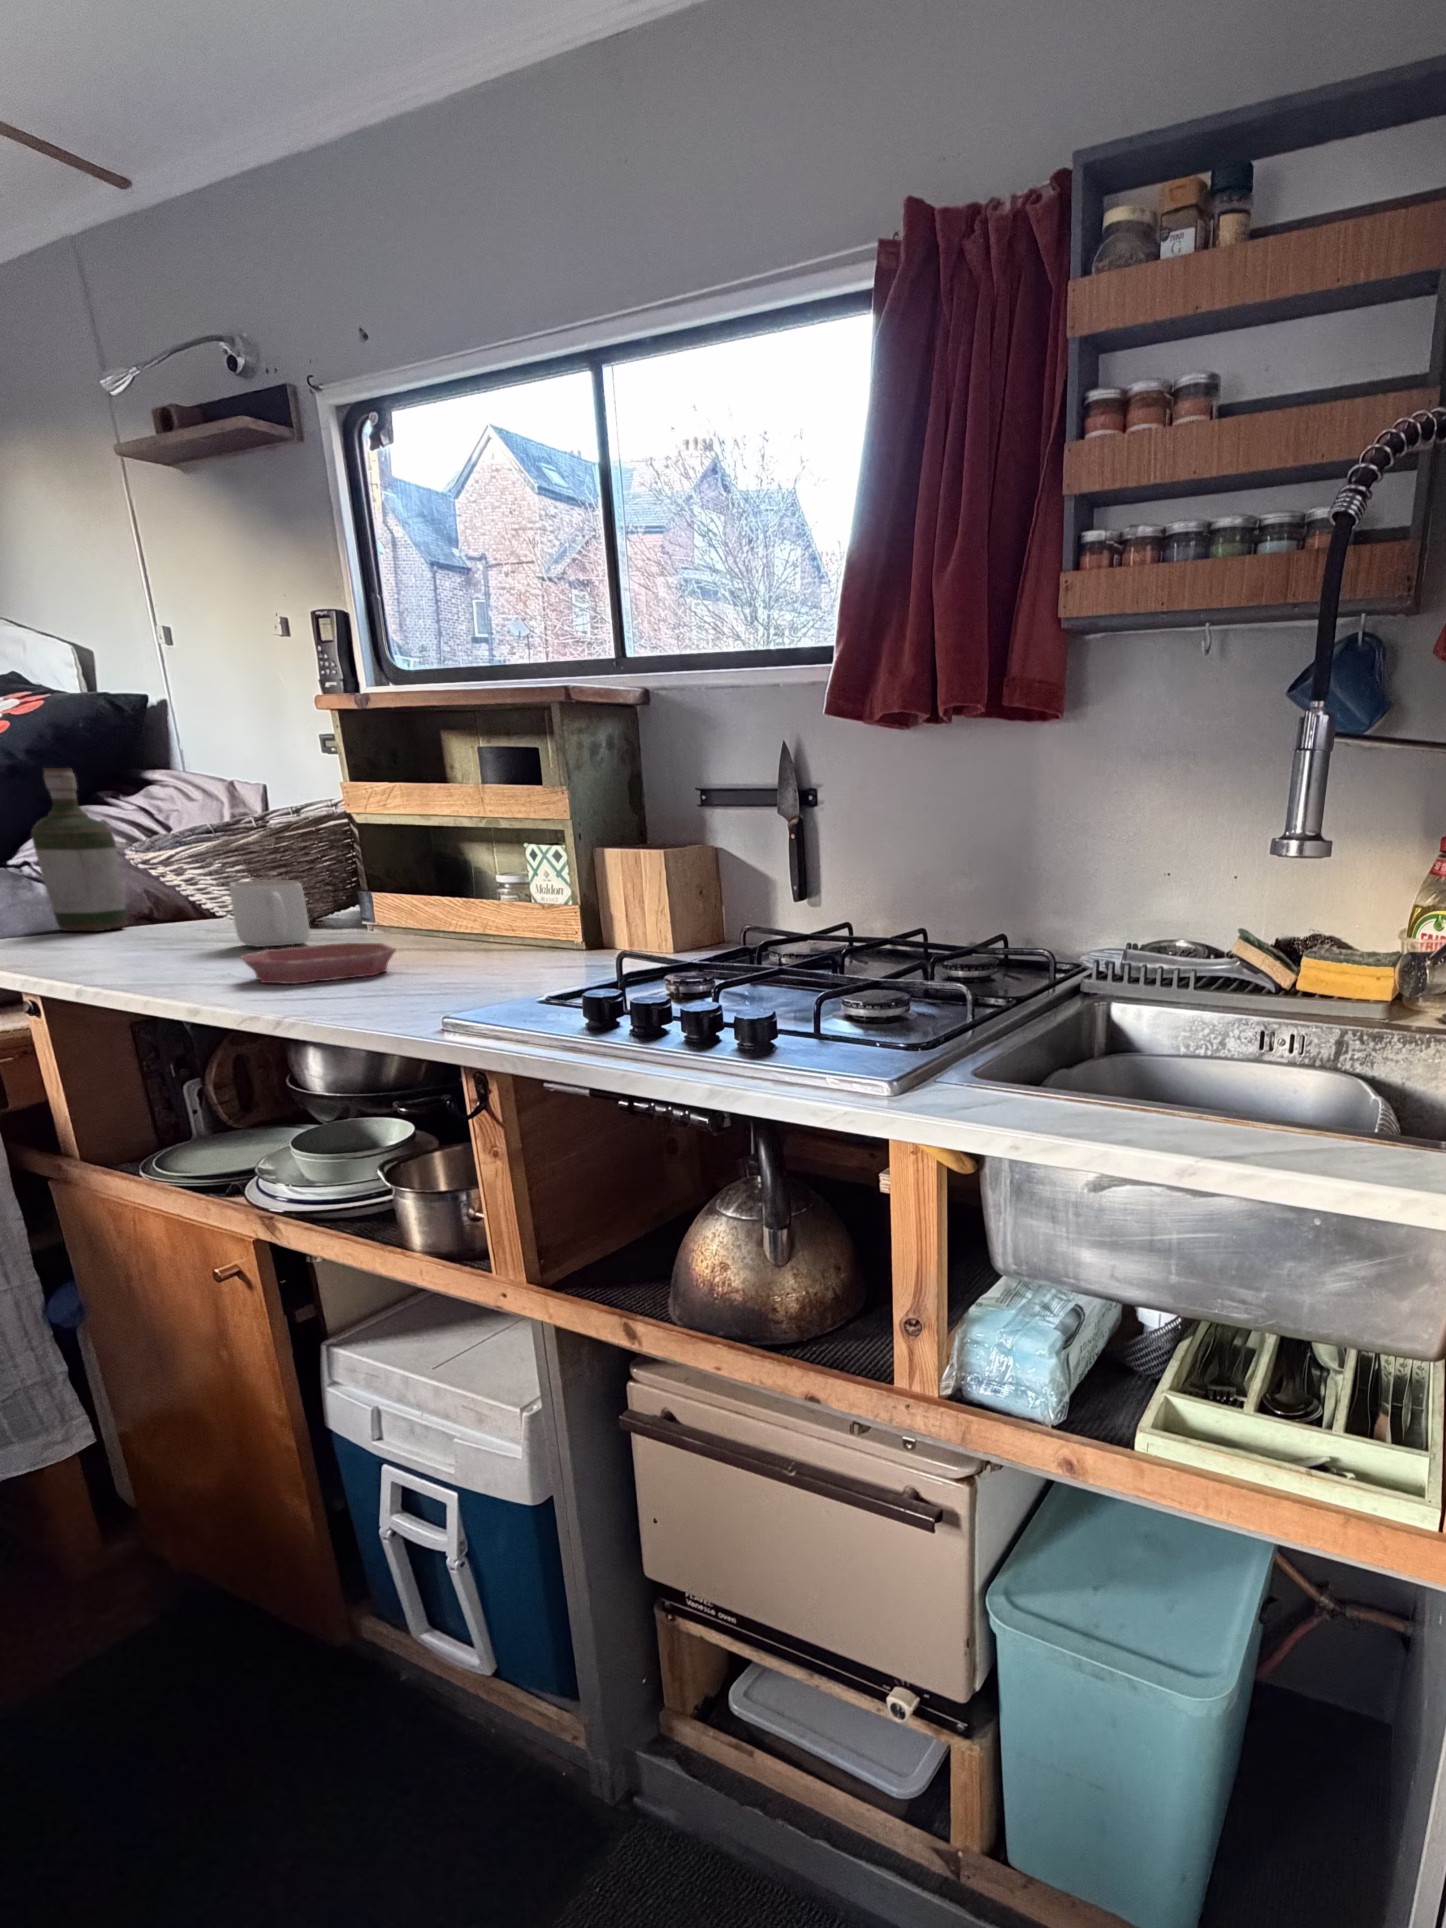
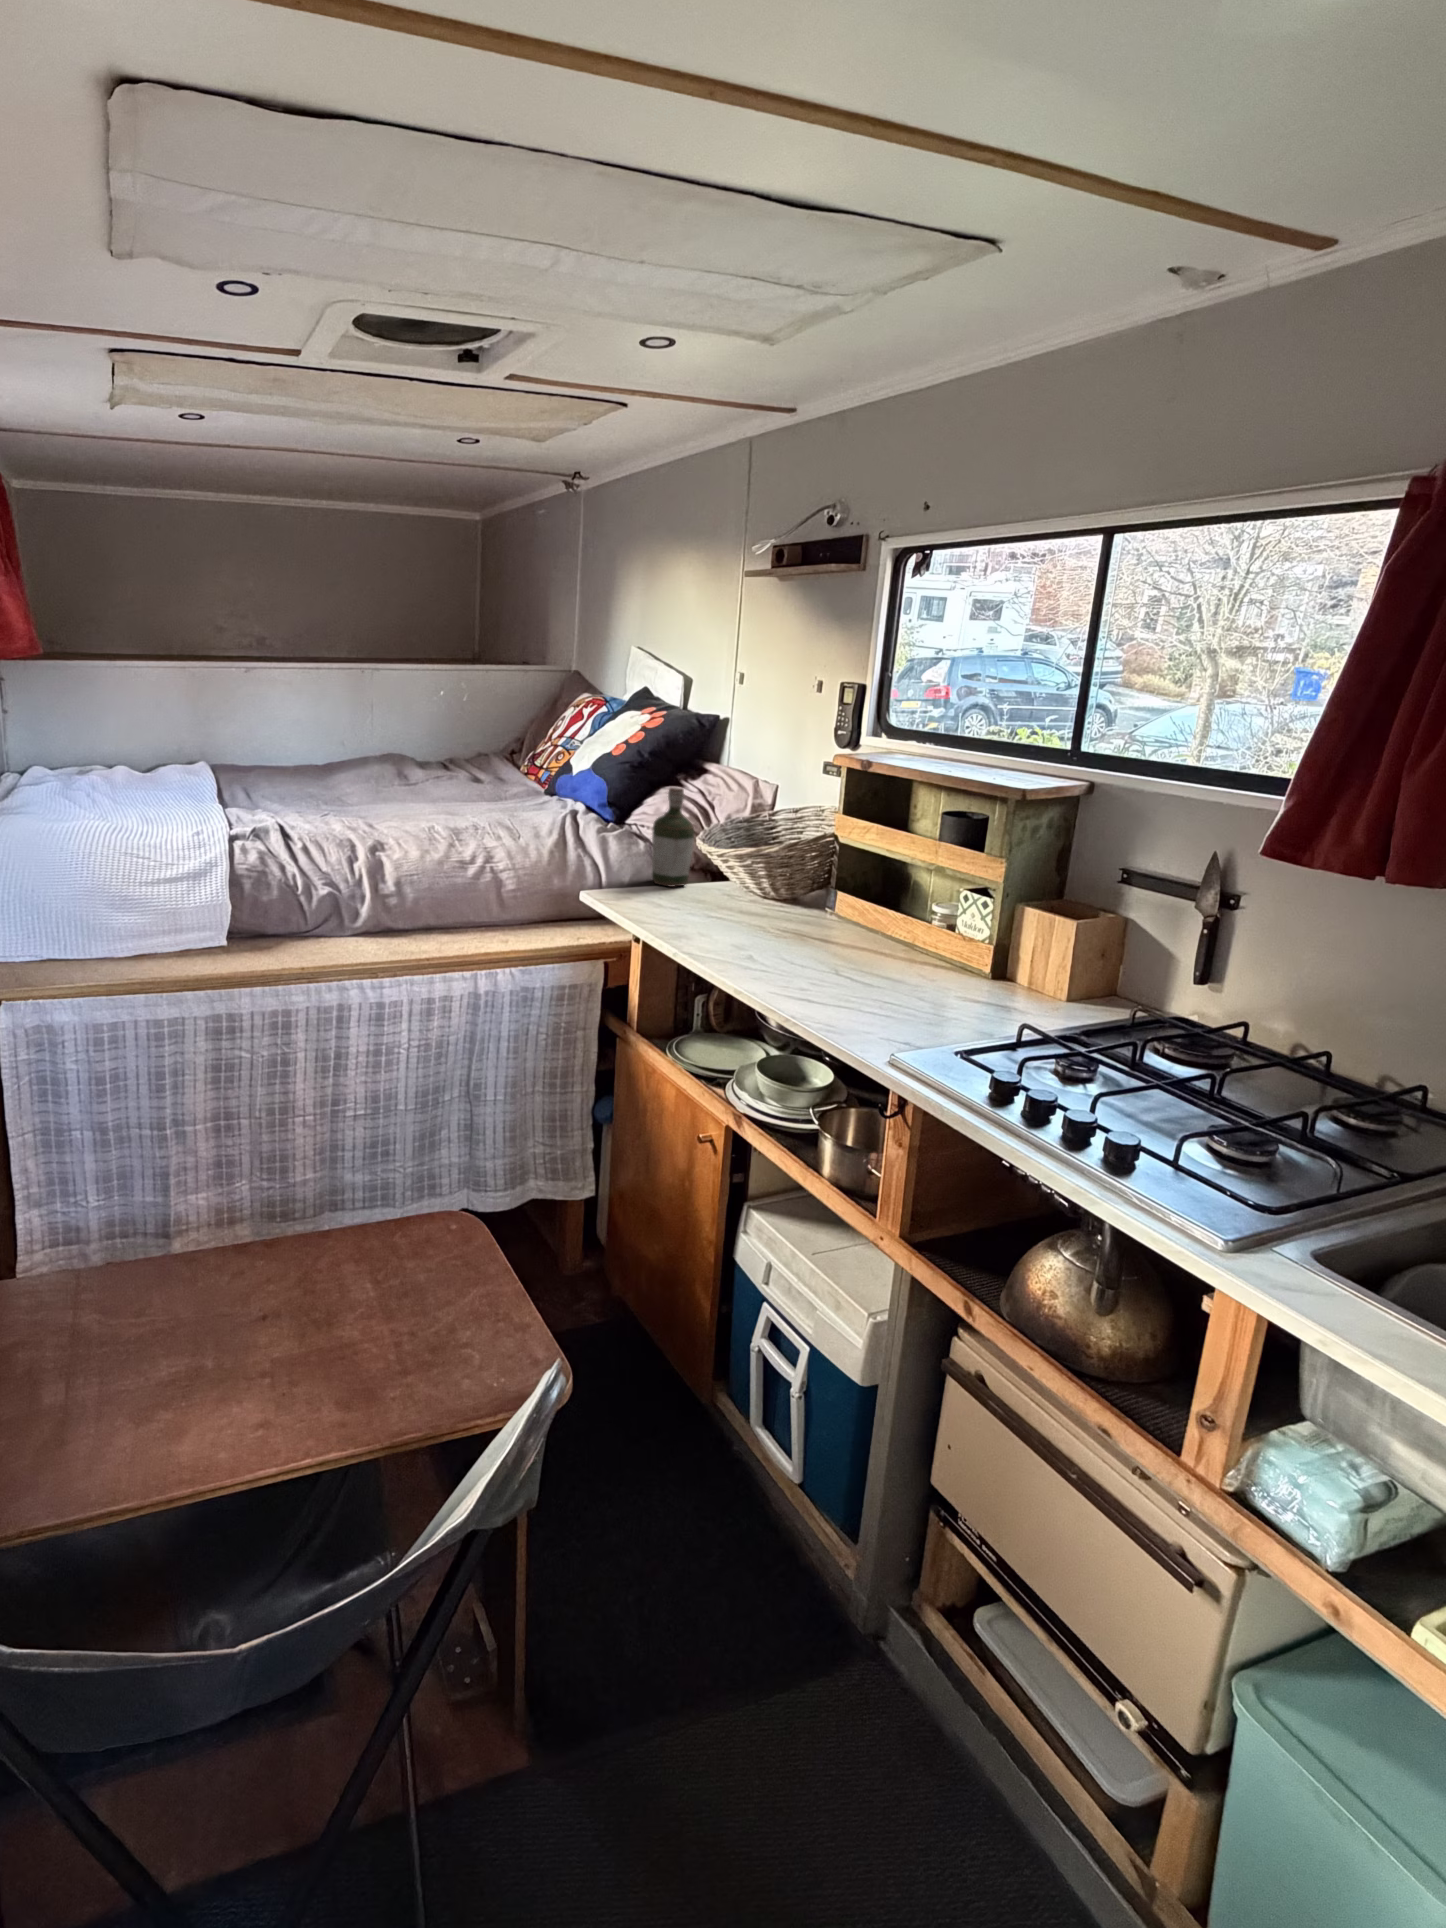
mug: present [229,880,310,947] -> none [752,880,799,927]
bowl: present [241,943,396,984] -> none [762,944,855,977]

